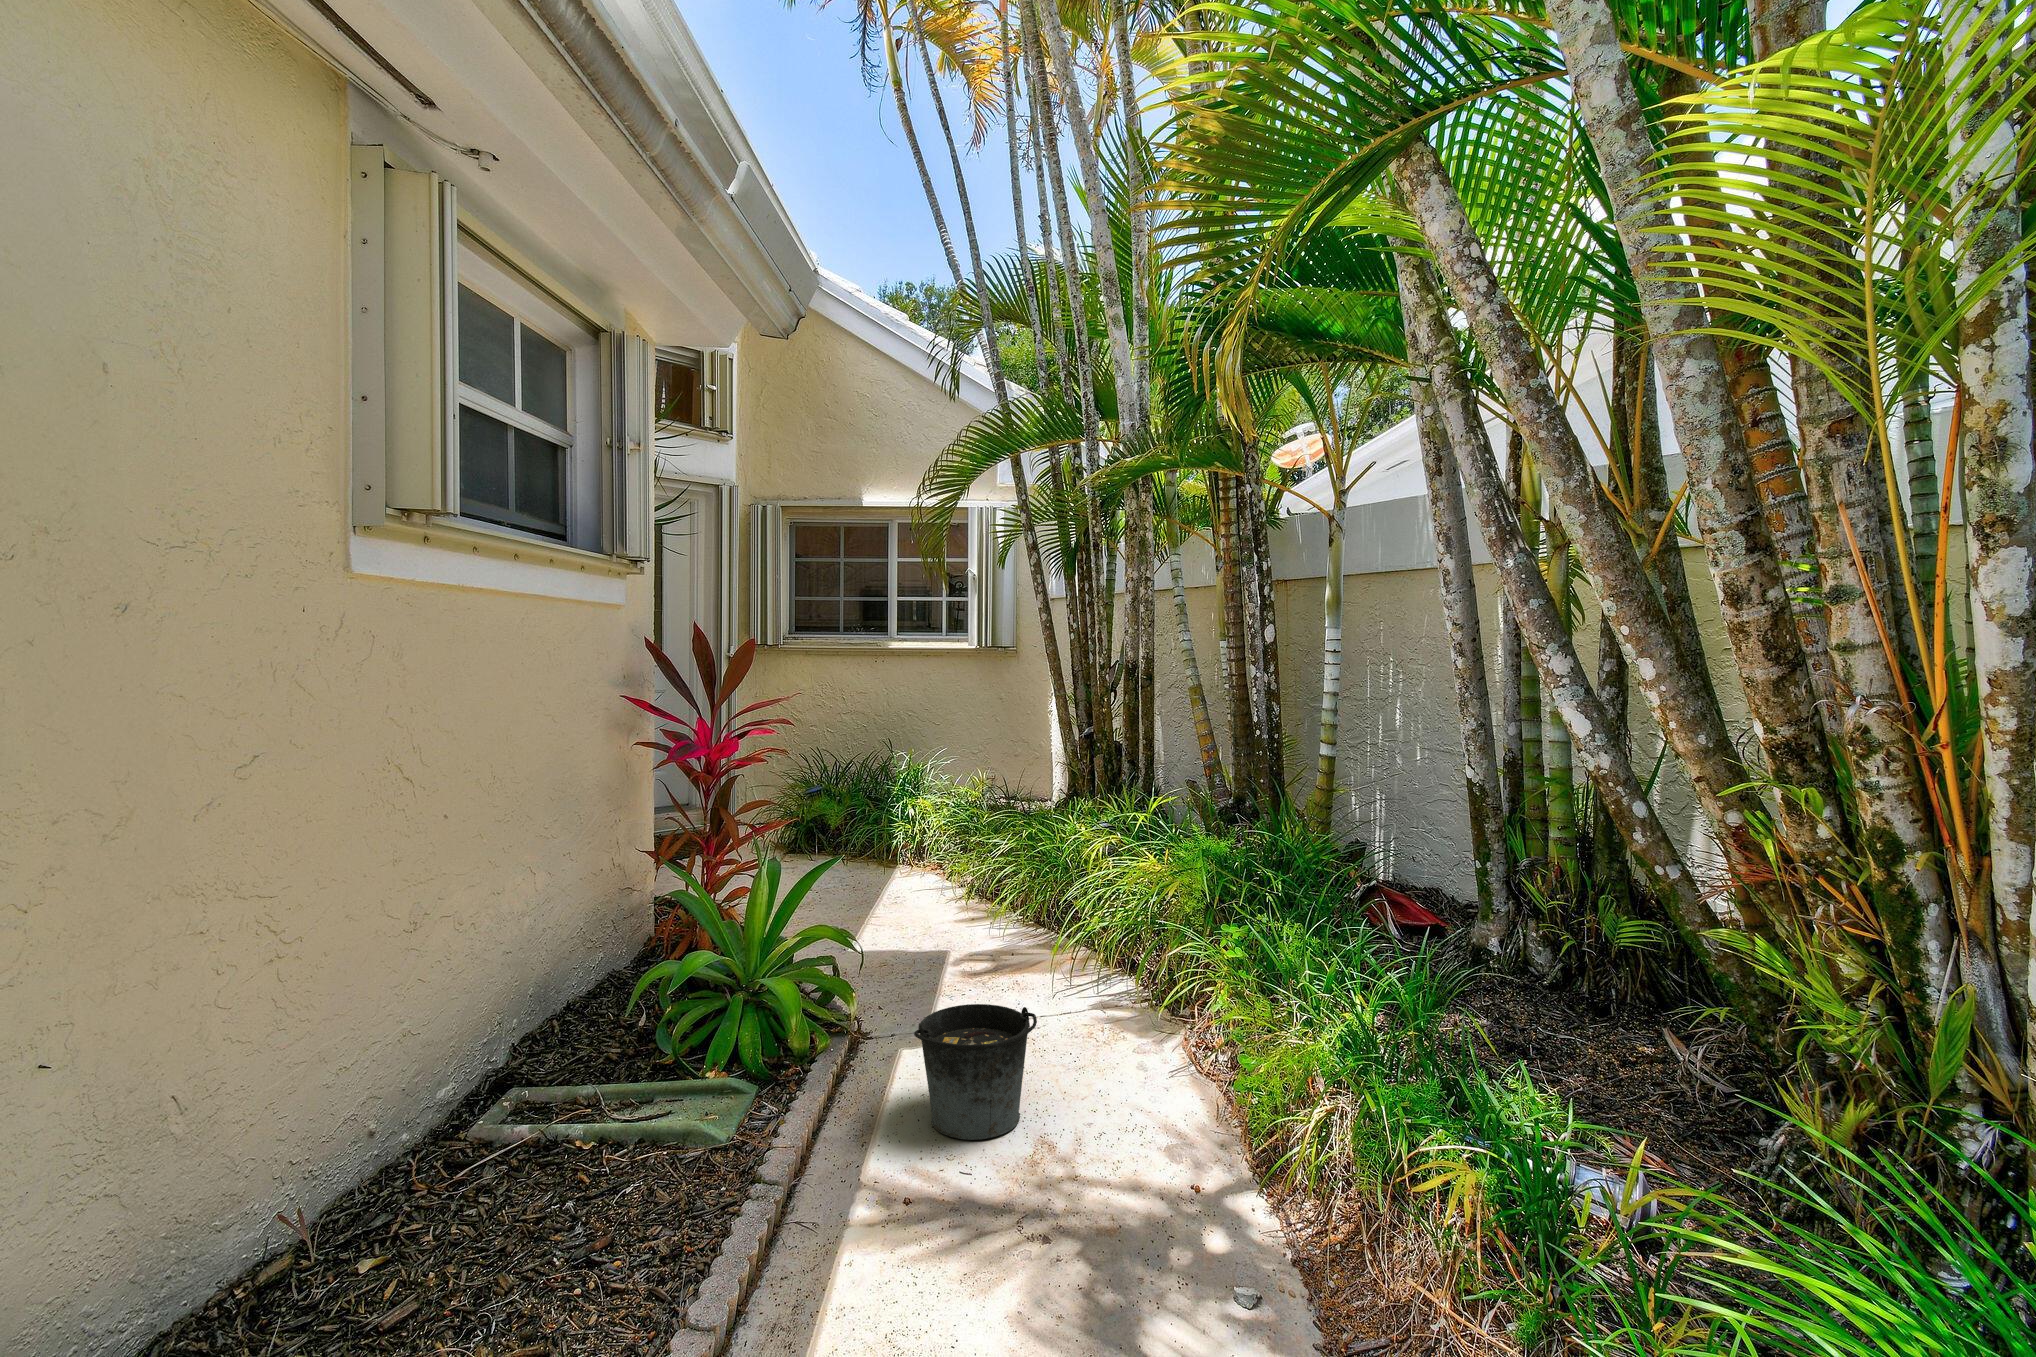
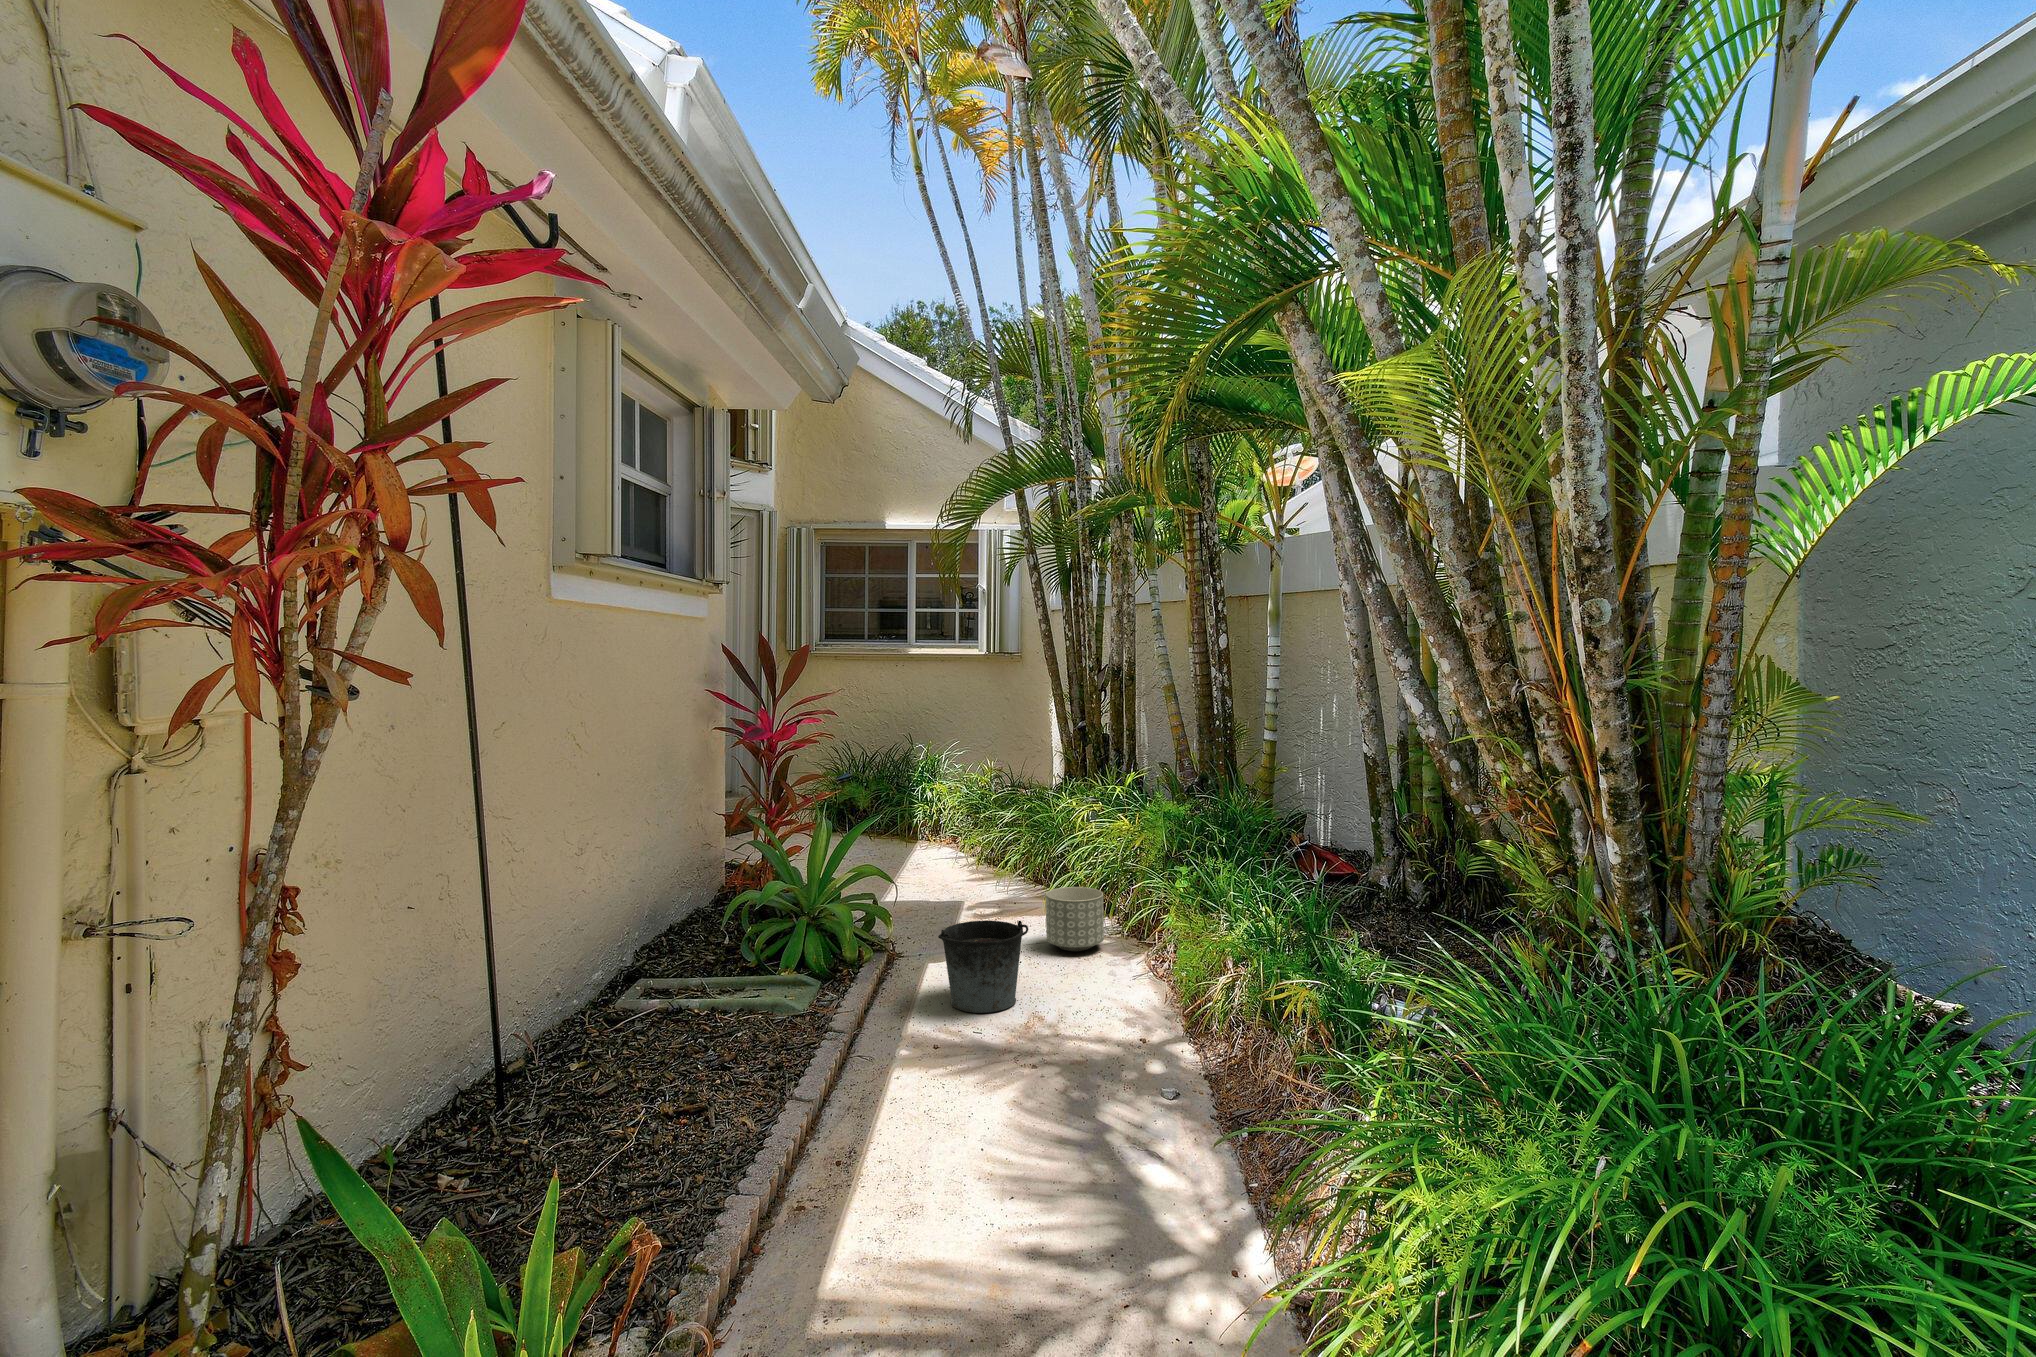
planter: none [1055,945,1130,1032] -> present [1046,887,1104,952]

